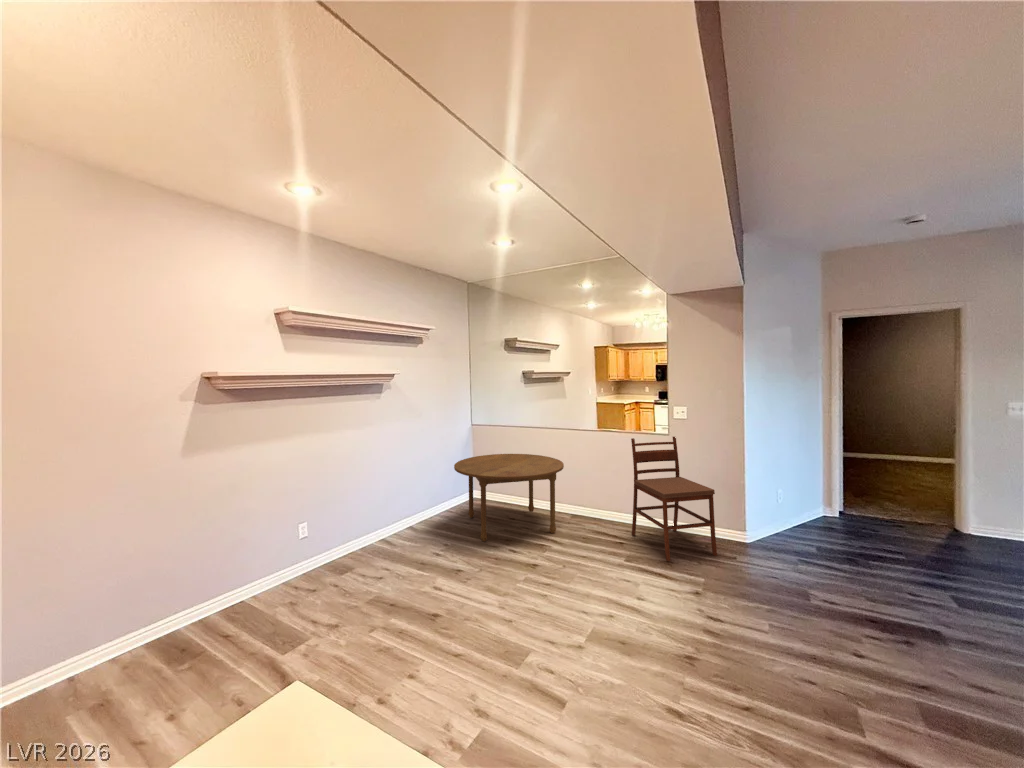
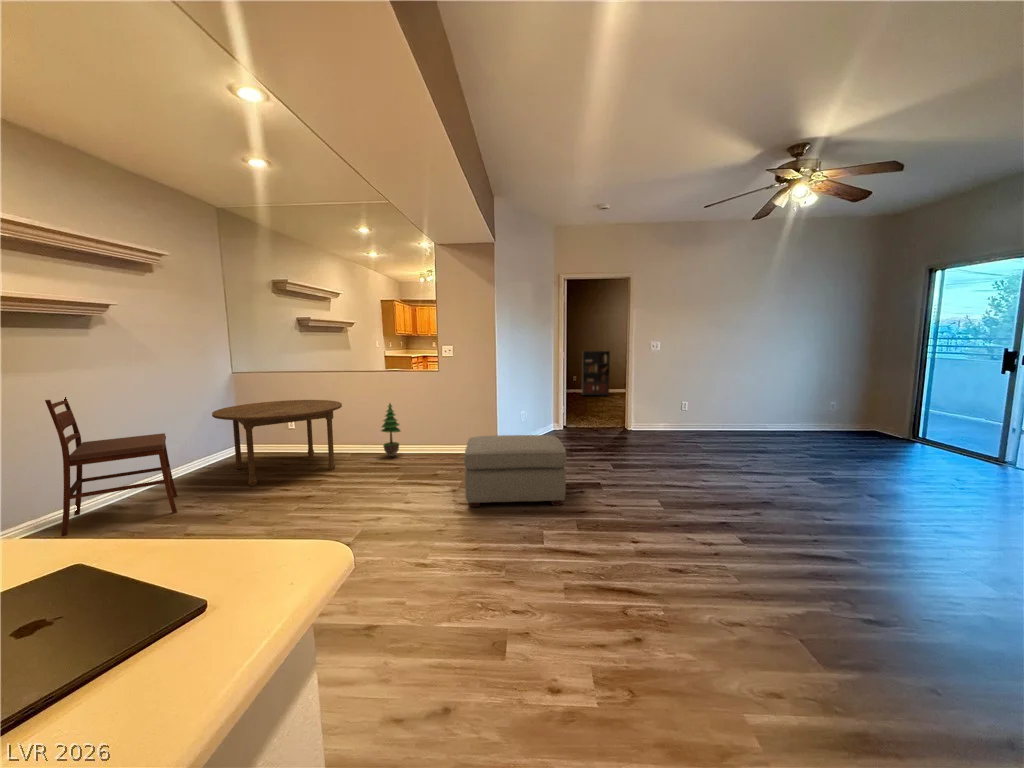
bookcase: none [848,399,903,462] -> present [582,351,610,395]
dining chair: present [631,437,717,561] -> present [45,397,178,536]
potted tree: none [601,466,623,526] -> present [381,404,400,457]
ottoman: none [717,529,880,658] -> present [464,435,567,507]

